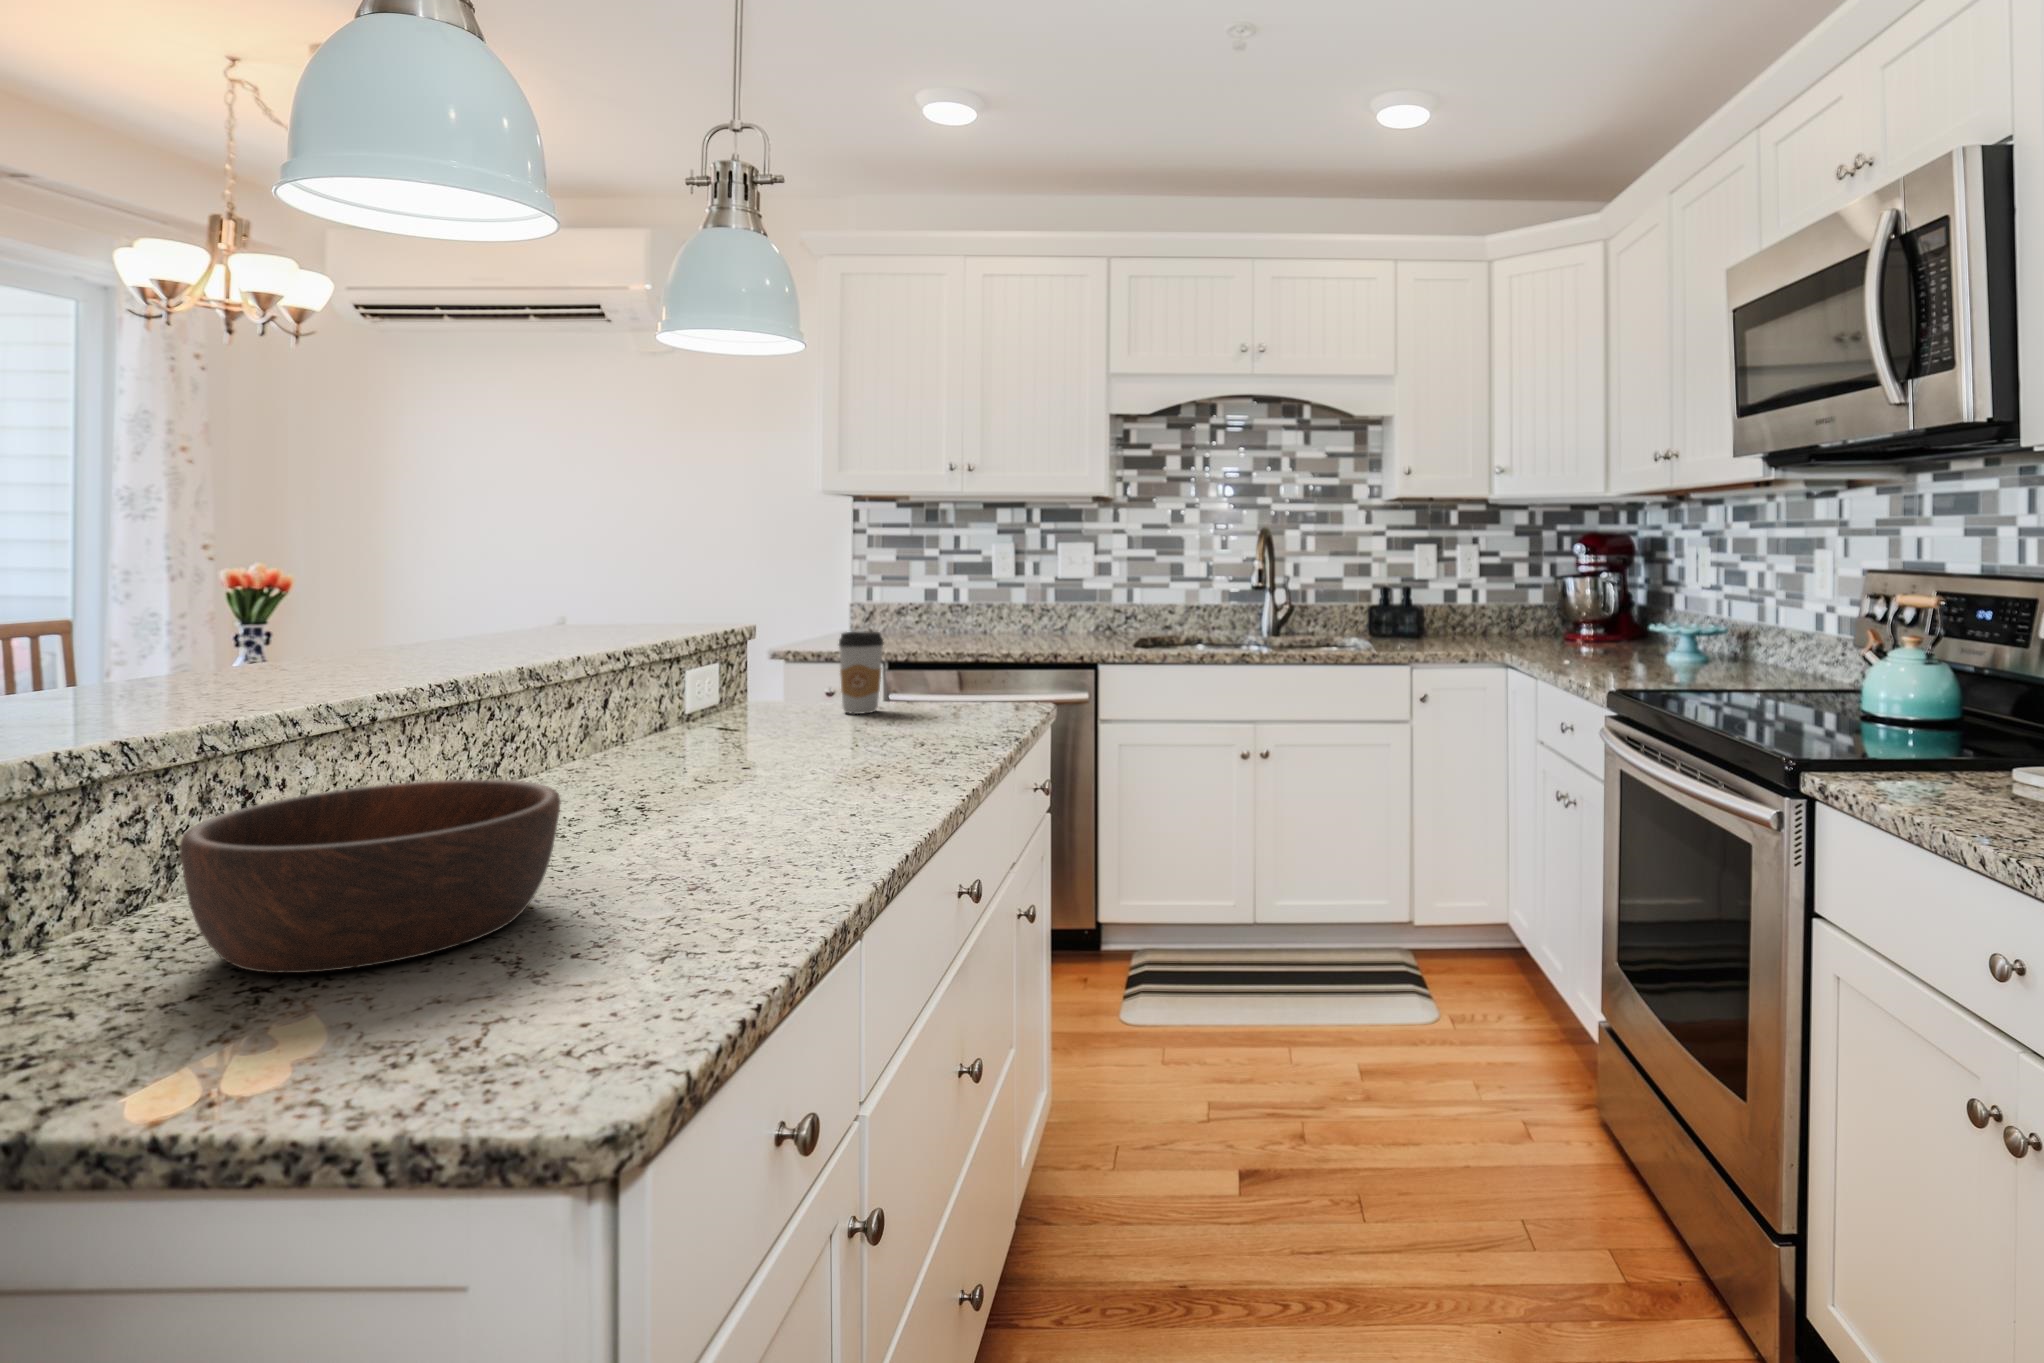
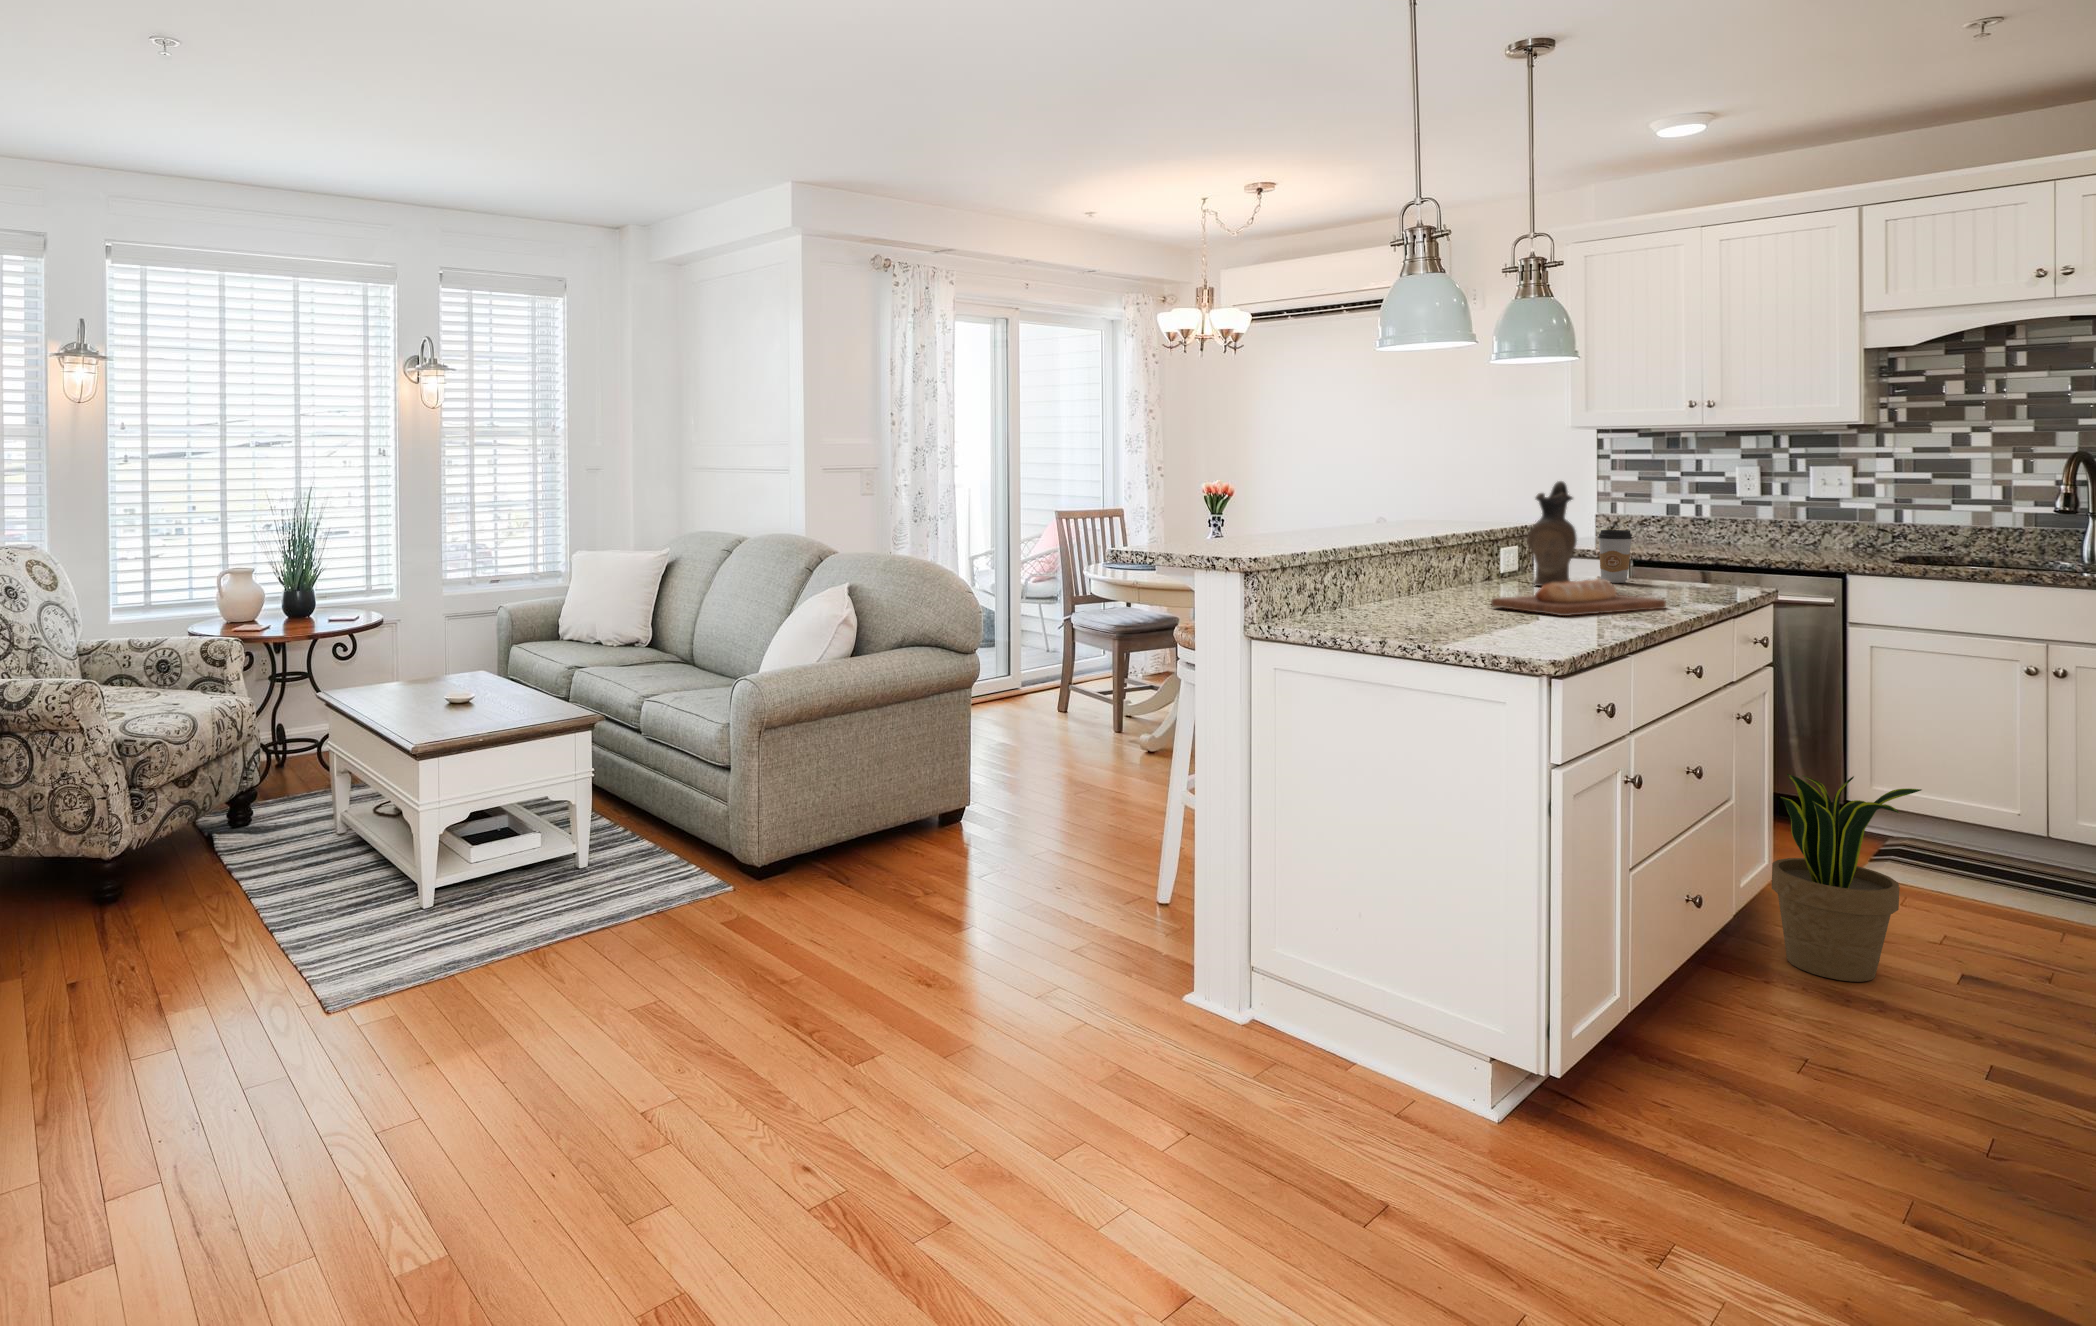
ceramic pitcher: none [725,557,802,734] -> present [1527,481,1577,586]
bread loaf: none [611,736,930,839] -> present [1491,579,1666,616]
wooden bowl: present [180,779,560,973] -> none [1369,572,1492,626]
potted plant: none [1067,969,1226,1280] -> present [1772,774,1921,982]

